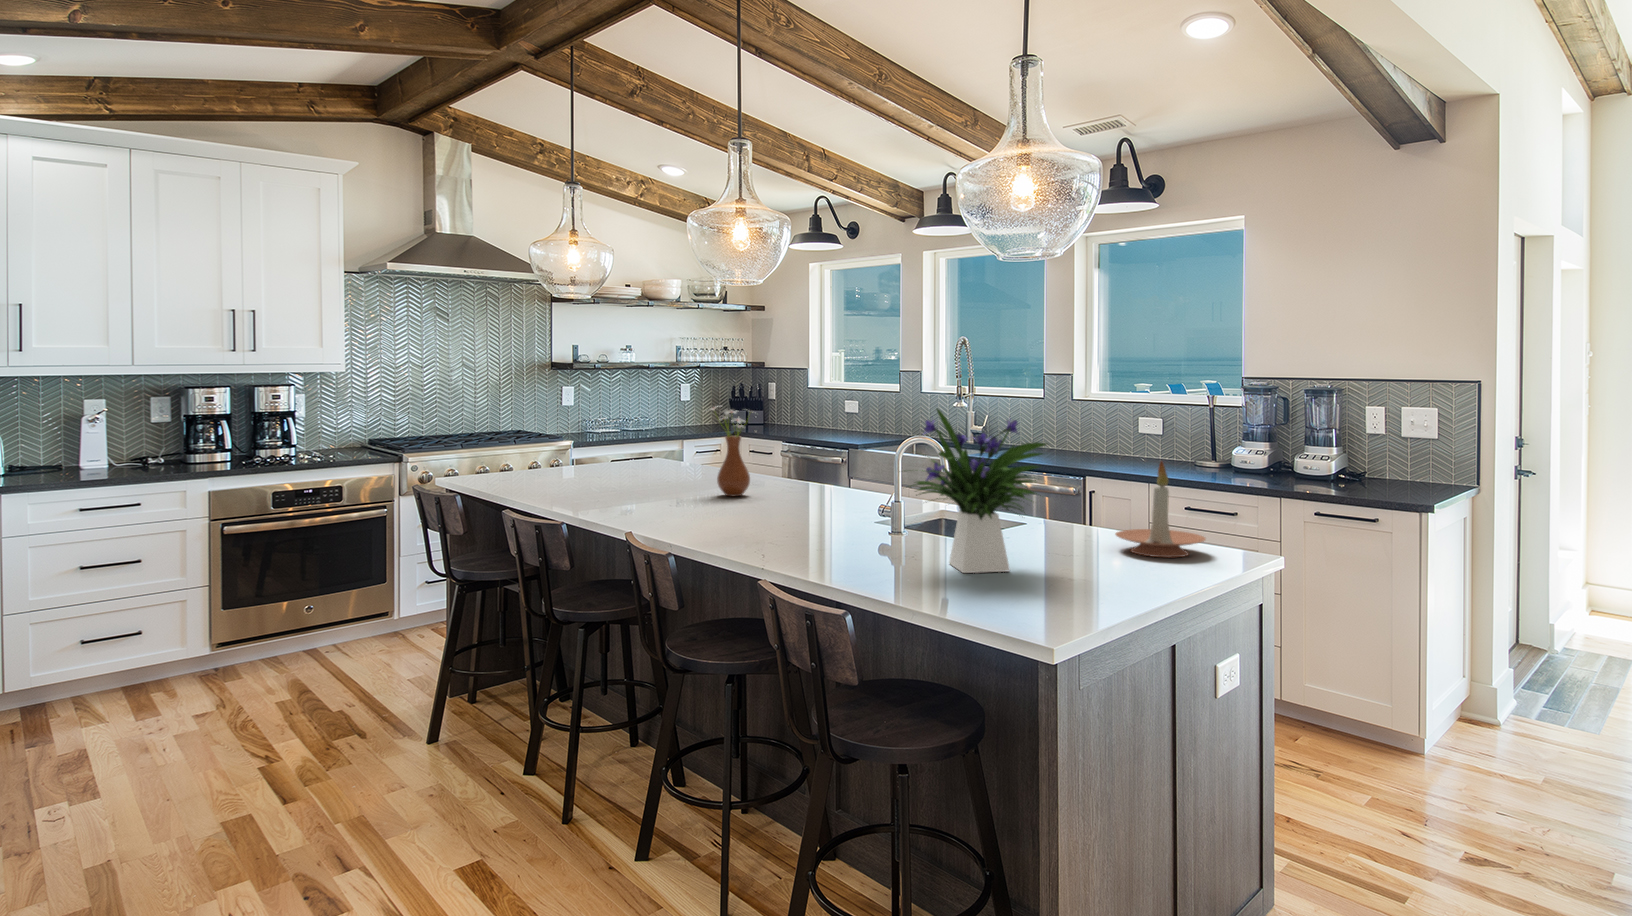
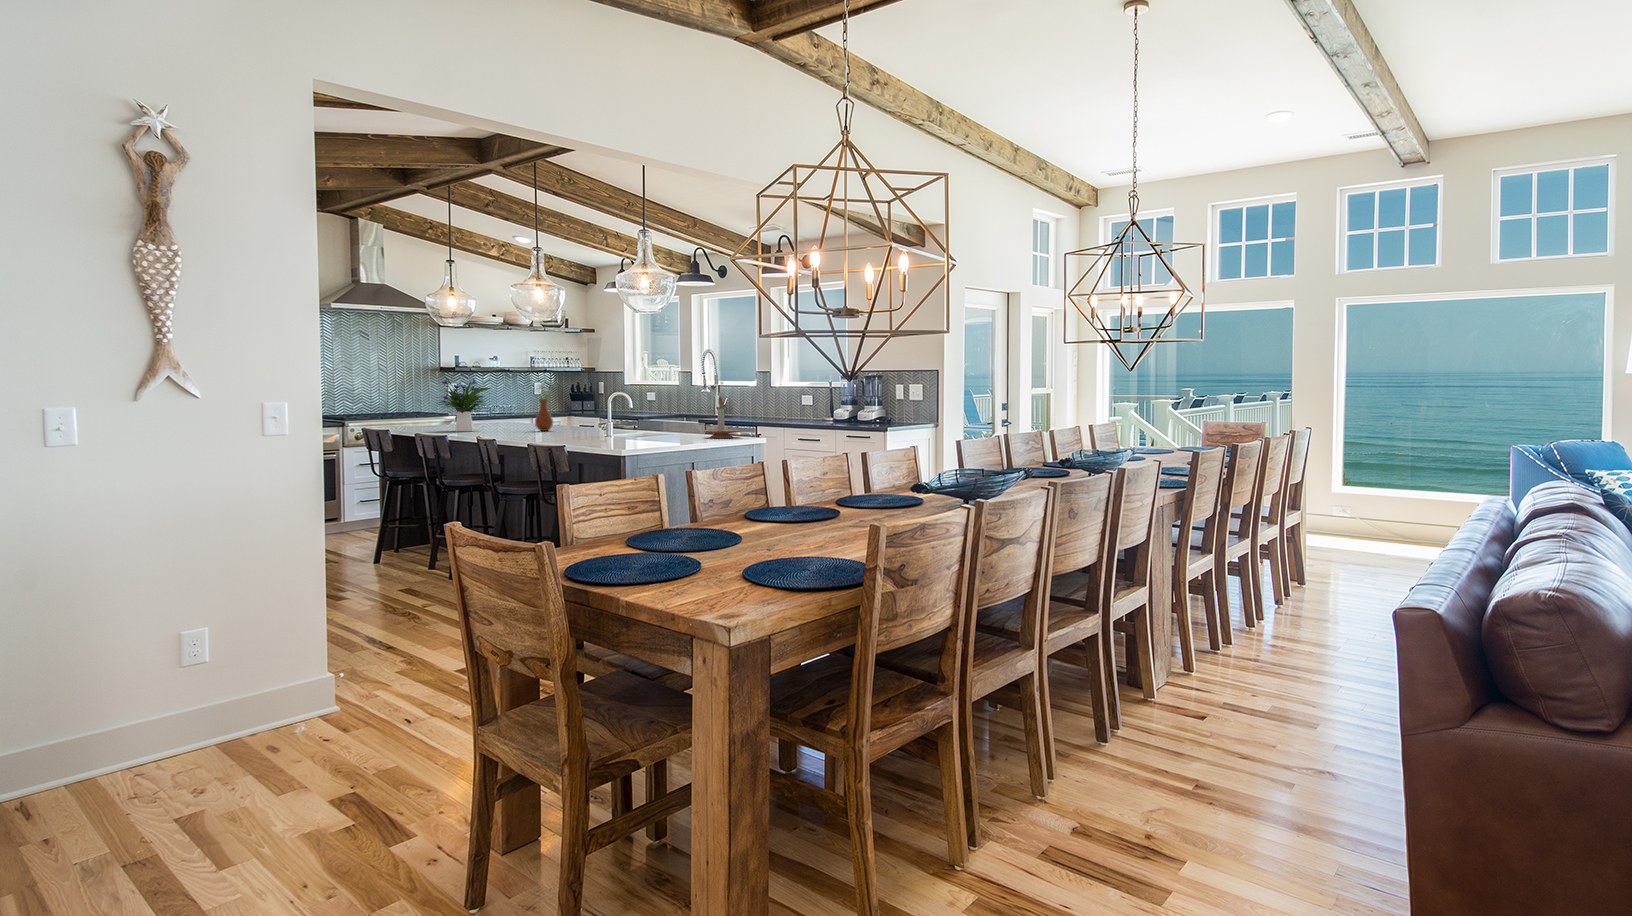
flower arrangement: present [916,409,1046,573] -> present [438,376,490,431]

